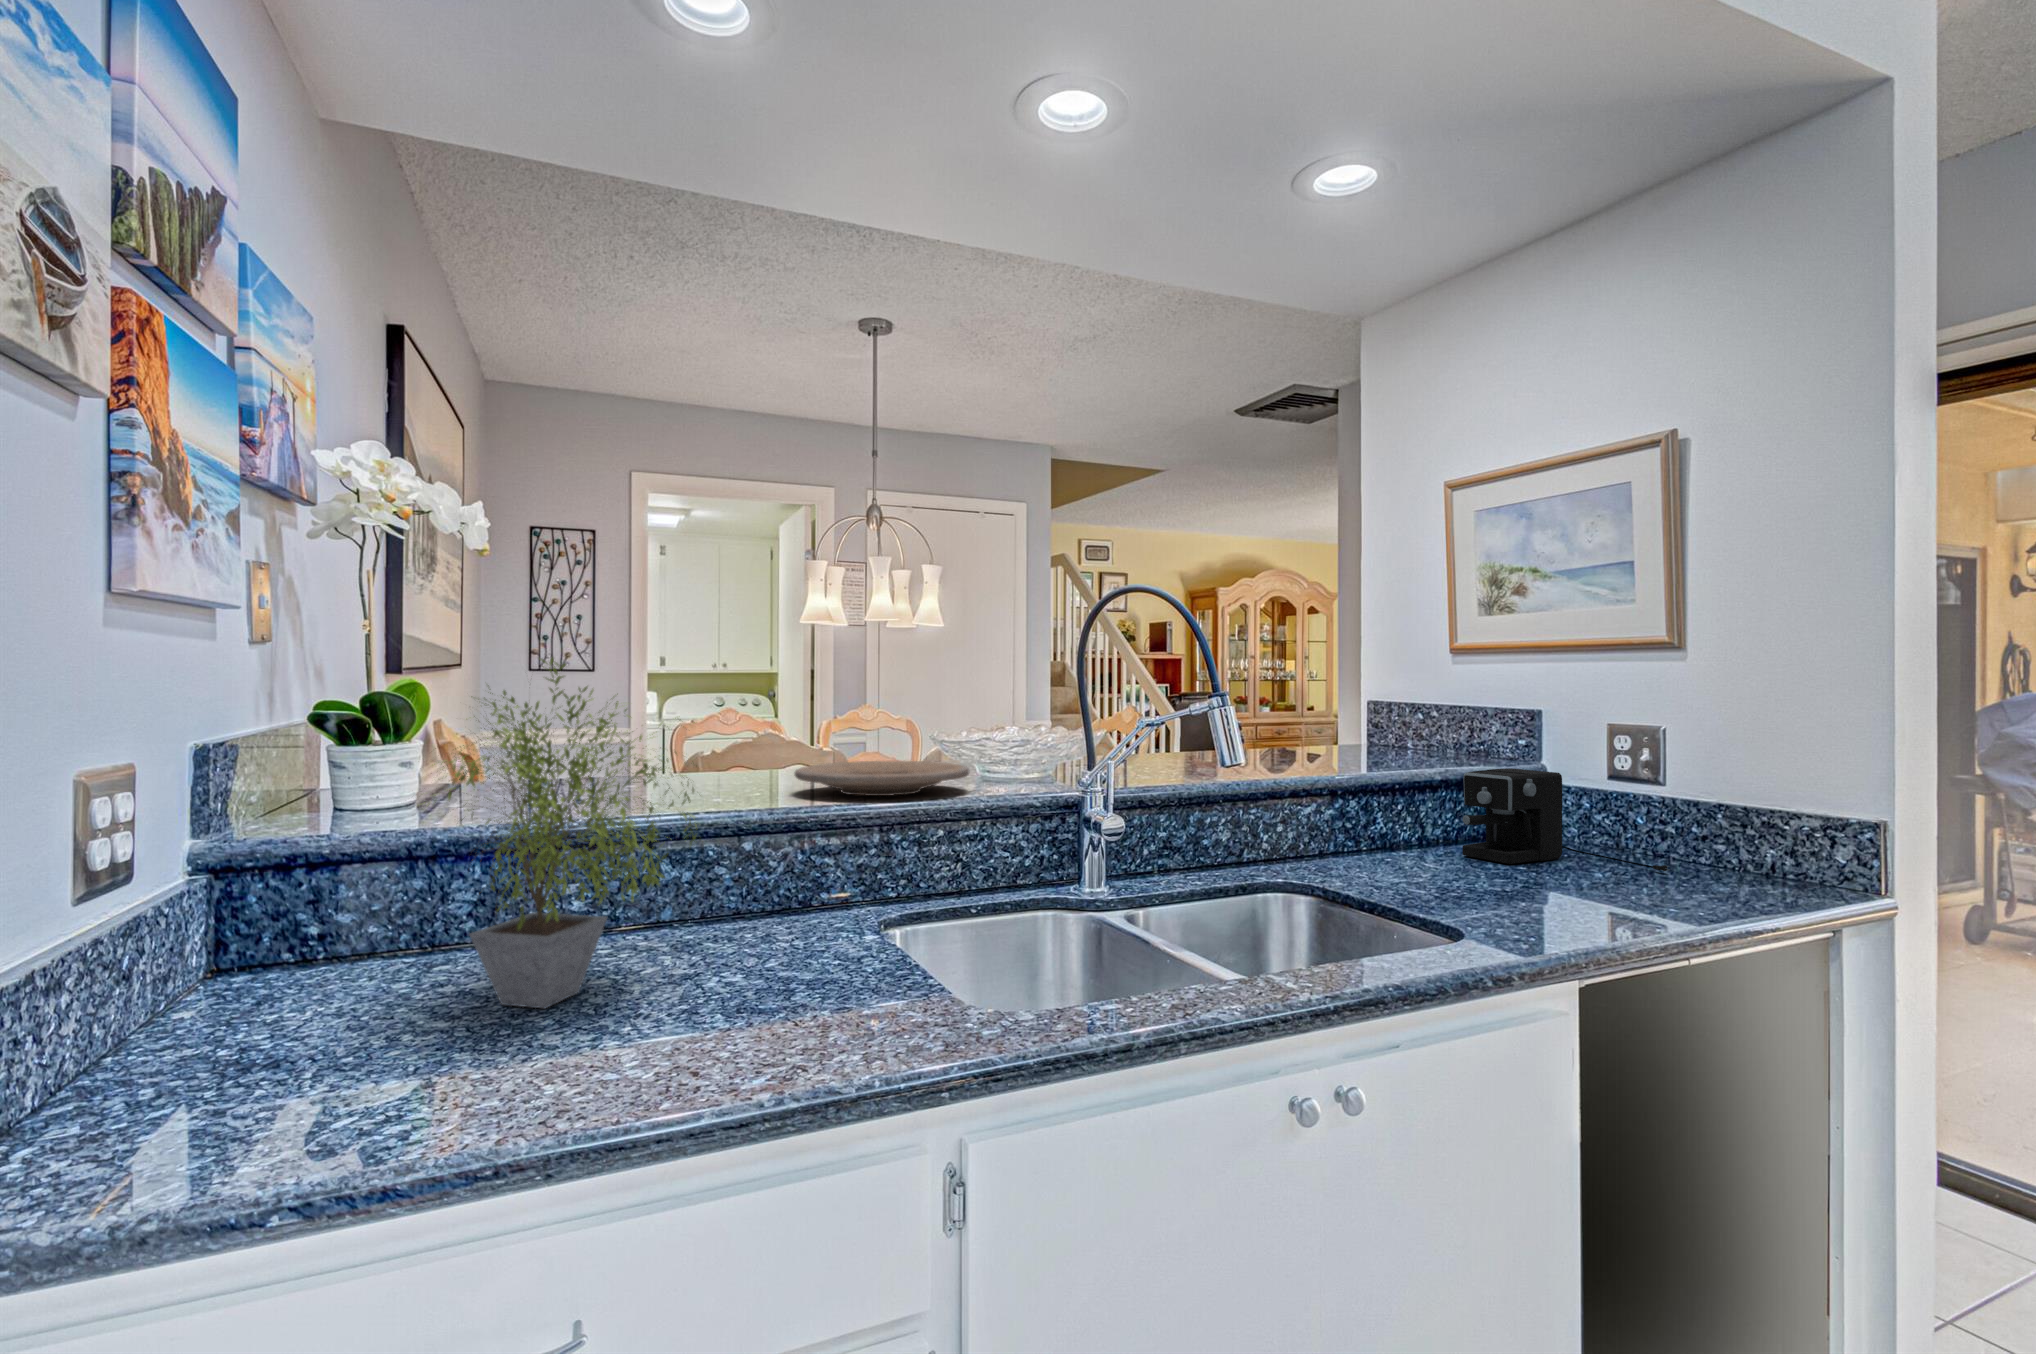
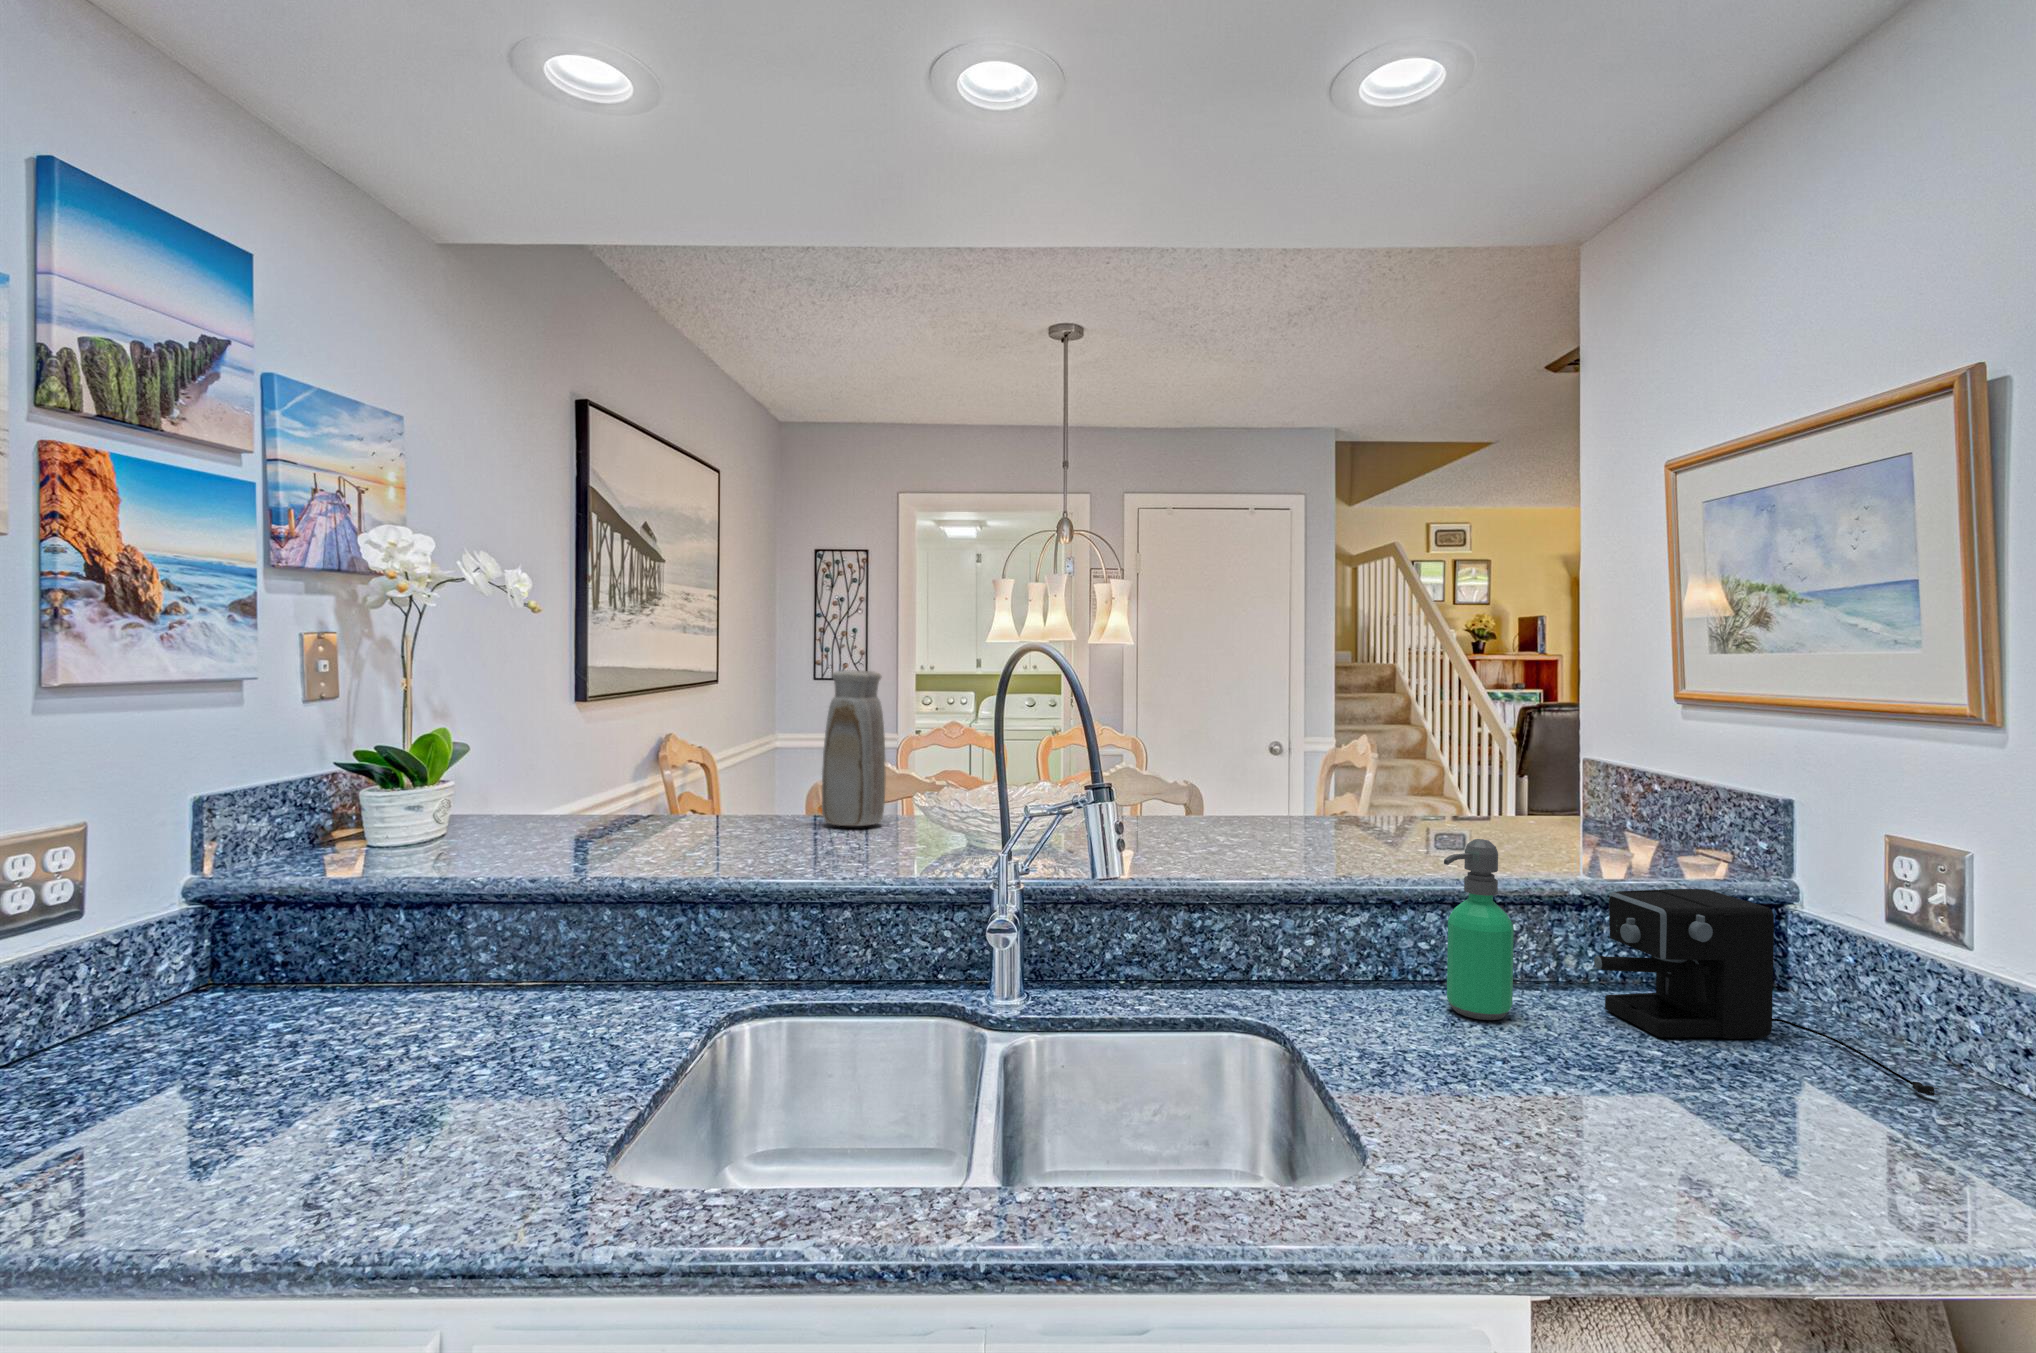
vase: none [797,629,856,777] -> present [822,670,886,826]
potted plant: present [434,658,696,1008] -> none [135,740,495,1082]
soap dispenser: none [1375,739,1421,867] -> present [1444,839,1514,1020]
plate: present [795,761,969,796] -> none [740,817,929,864]

